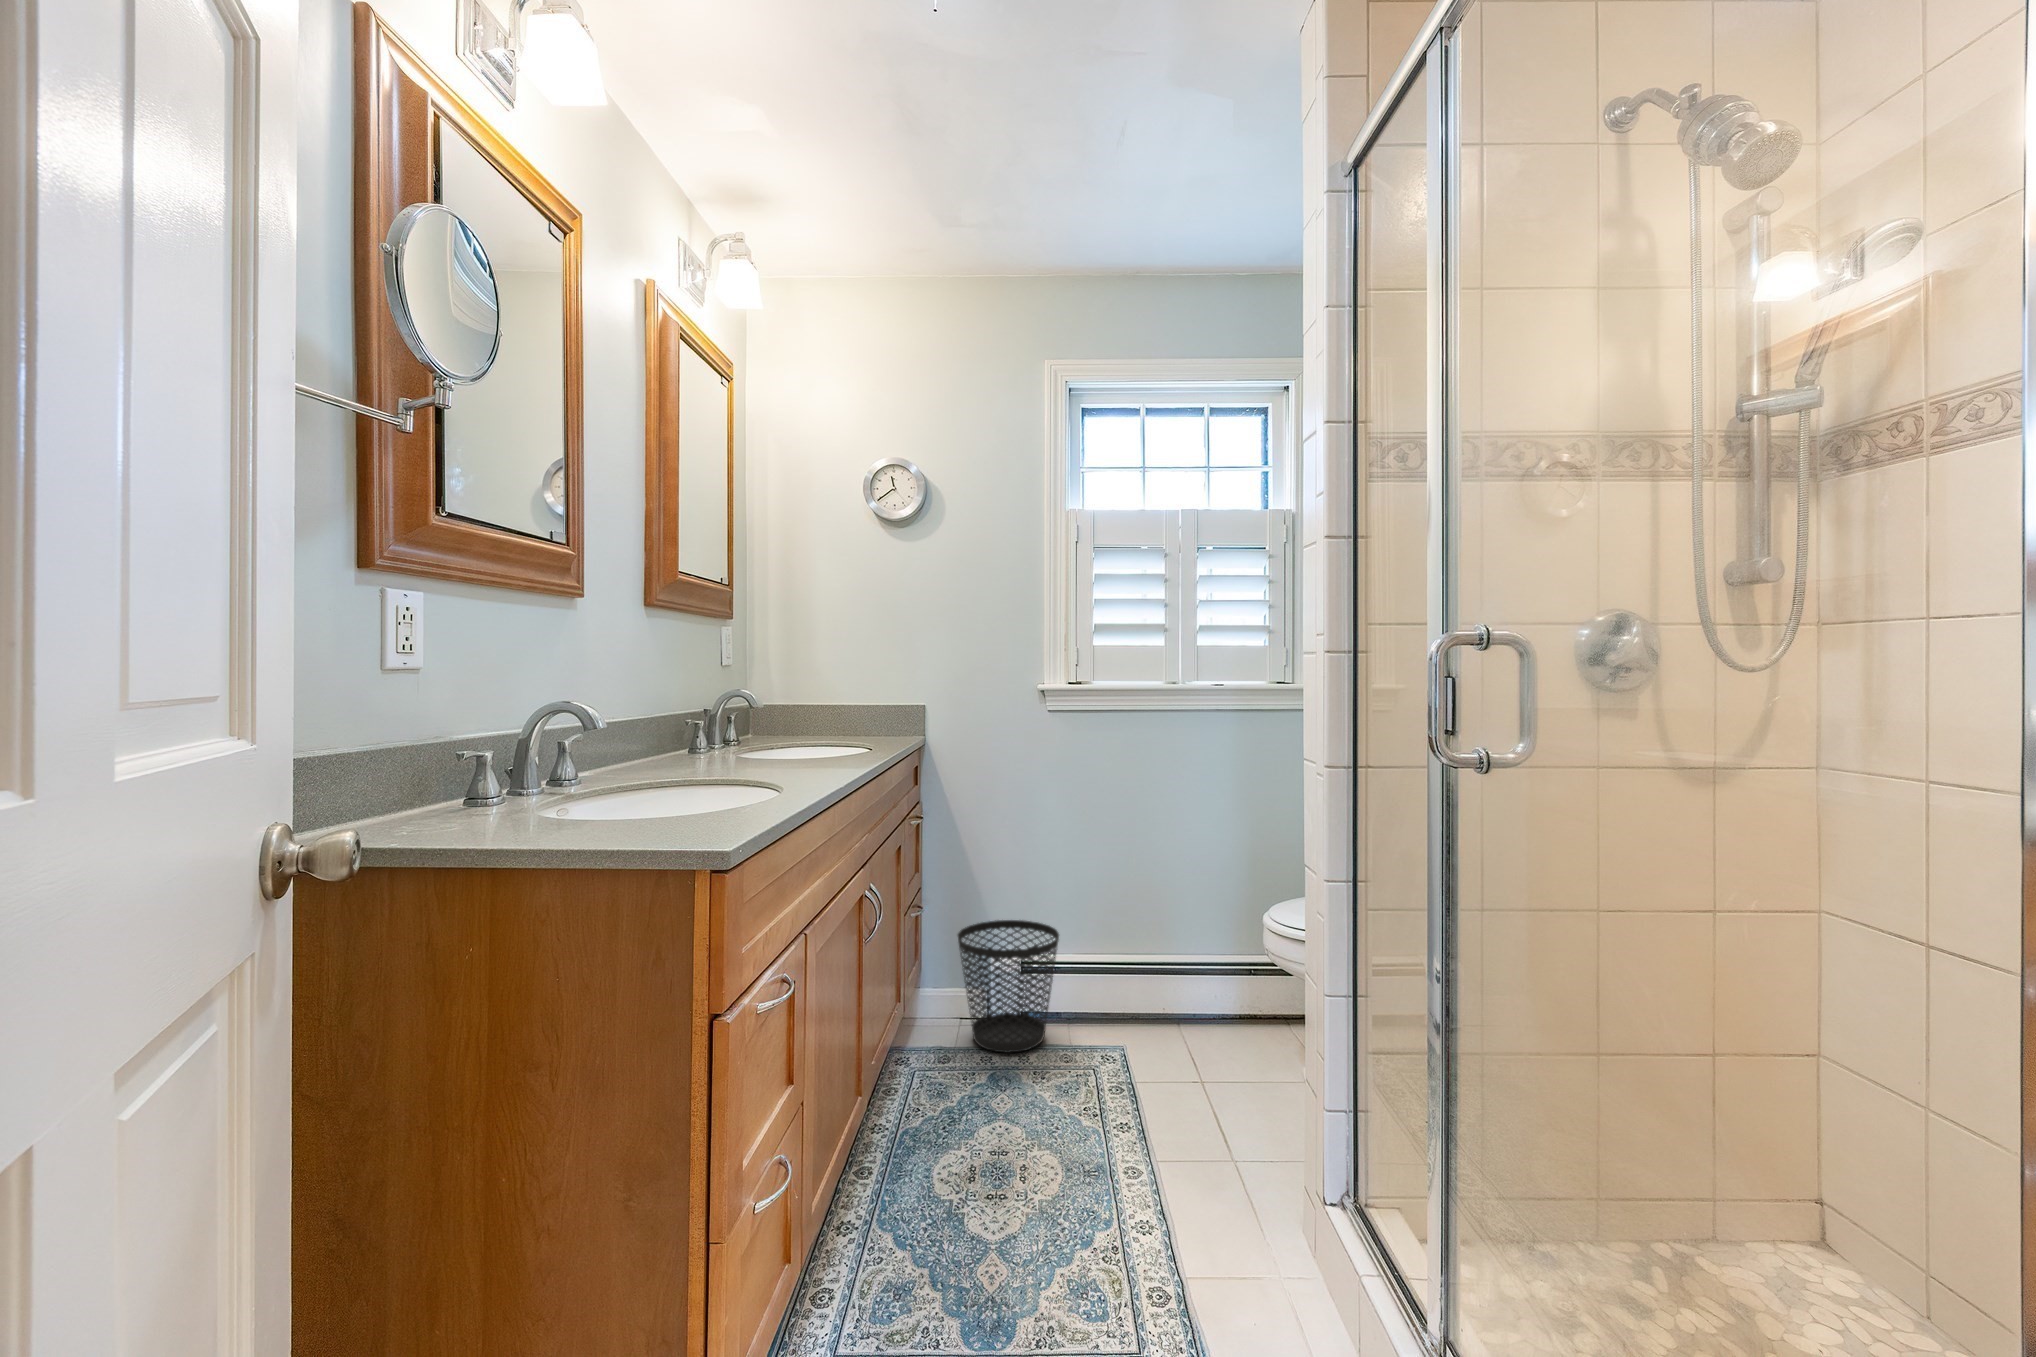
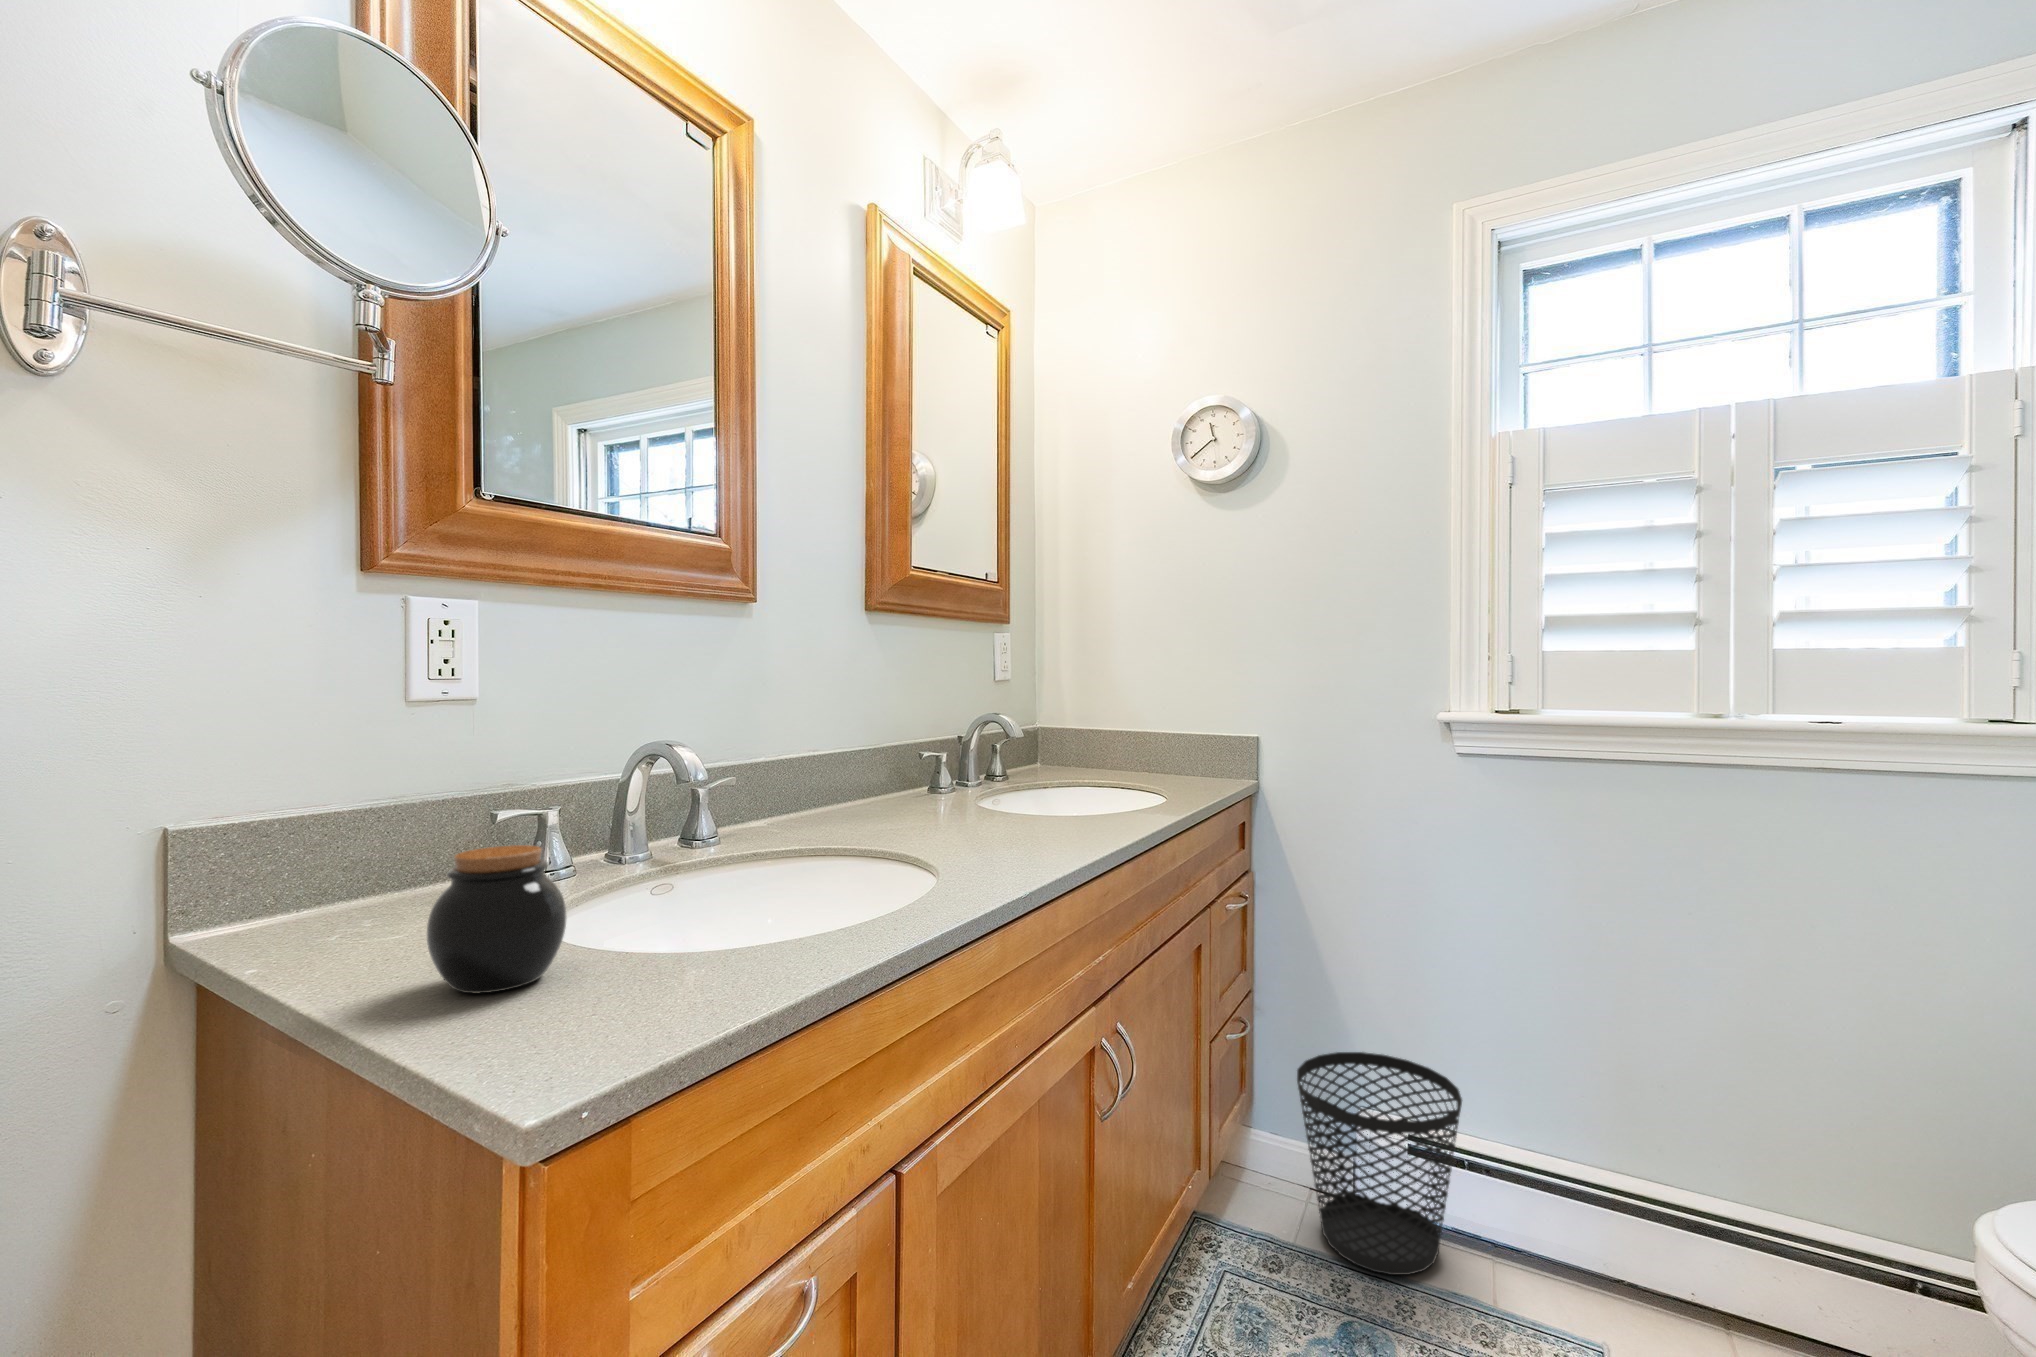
jar: none [546,752,626,835] -> present [427,845,567,993]

